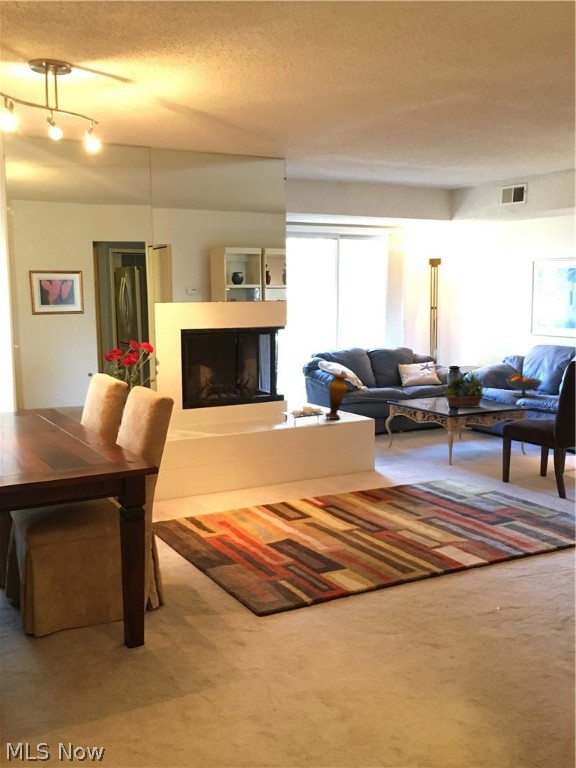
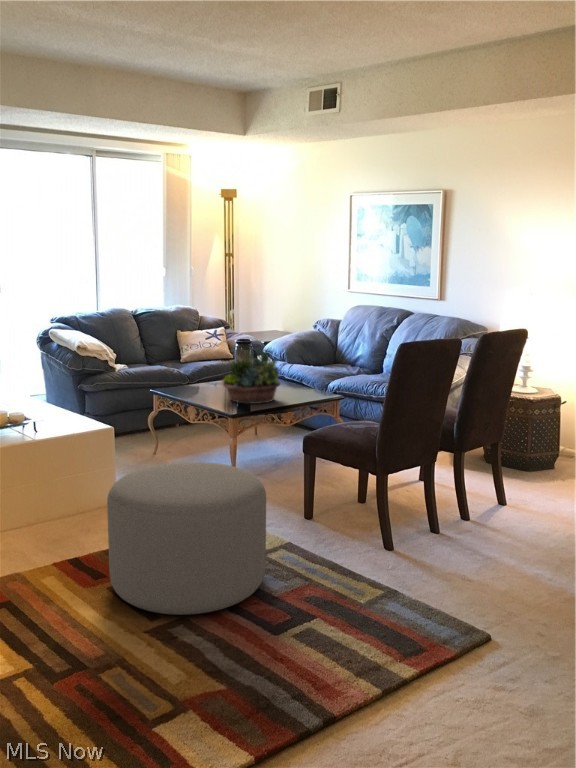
vase: present [326,374,348,419] -> none [29,358,64,431]
fruit bowl: present [507,374,542,397] -> none [315,345,361,378]
ottoman: none [388,434,483,515] -> present [107,462,266,615]

